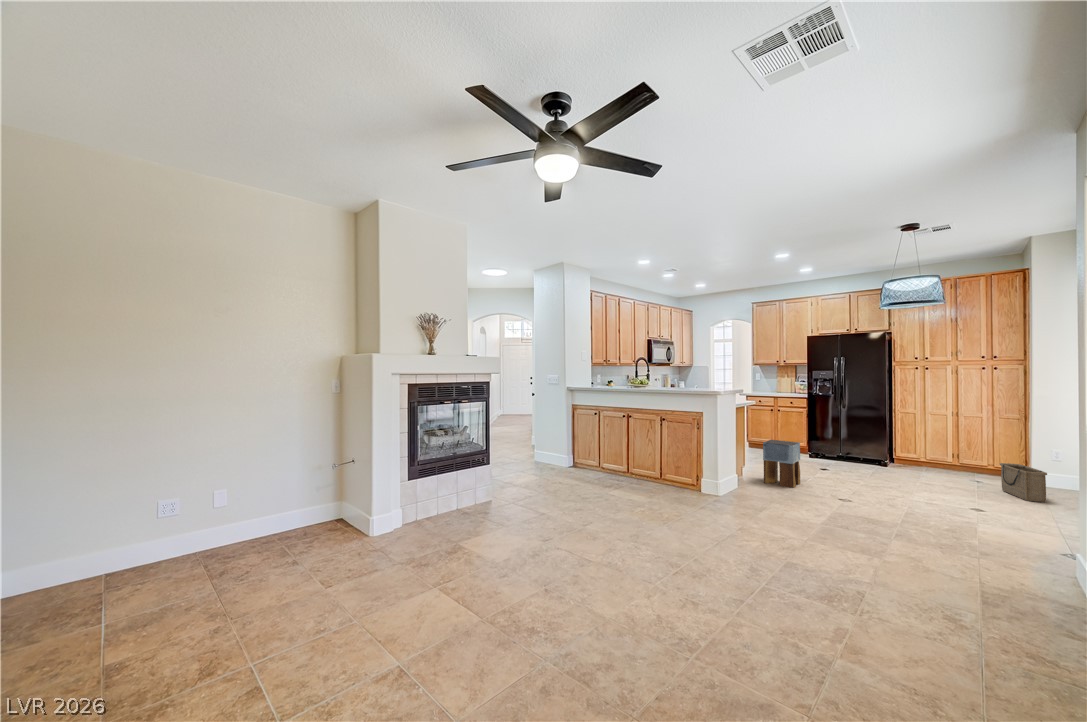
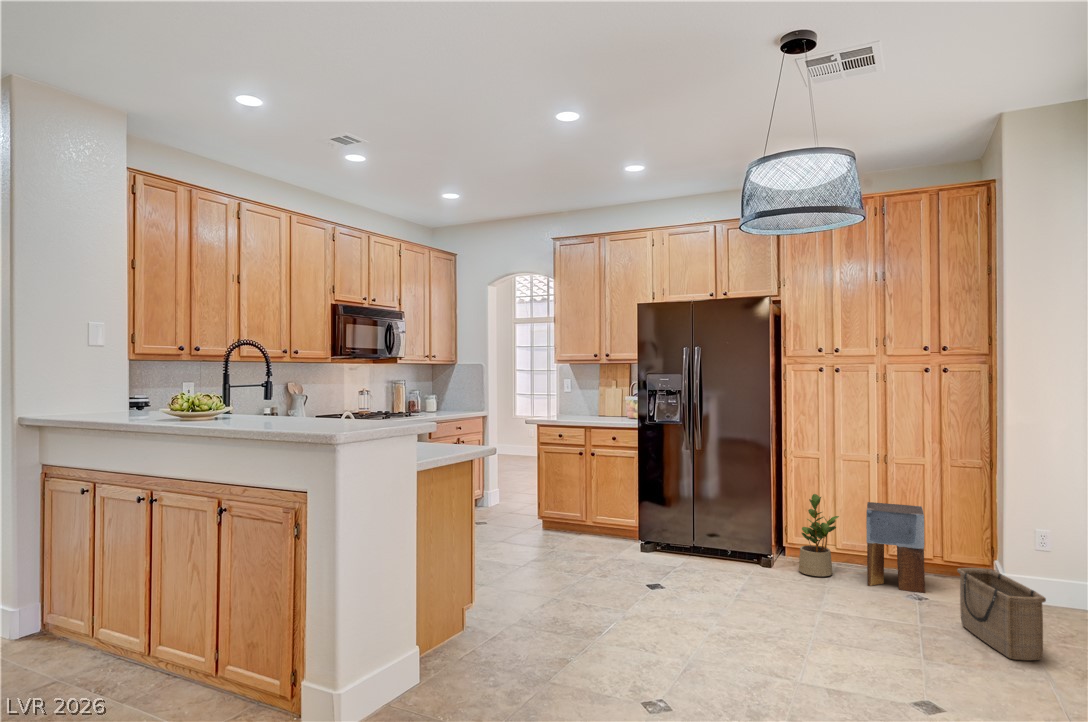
potted plant: none [906,431,930,472] -> present [799,494,839,576]
stool: present [763,440,800,488] -> present [866,502,925,593]

